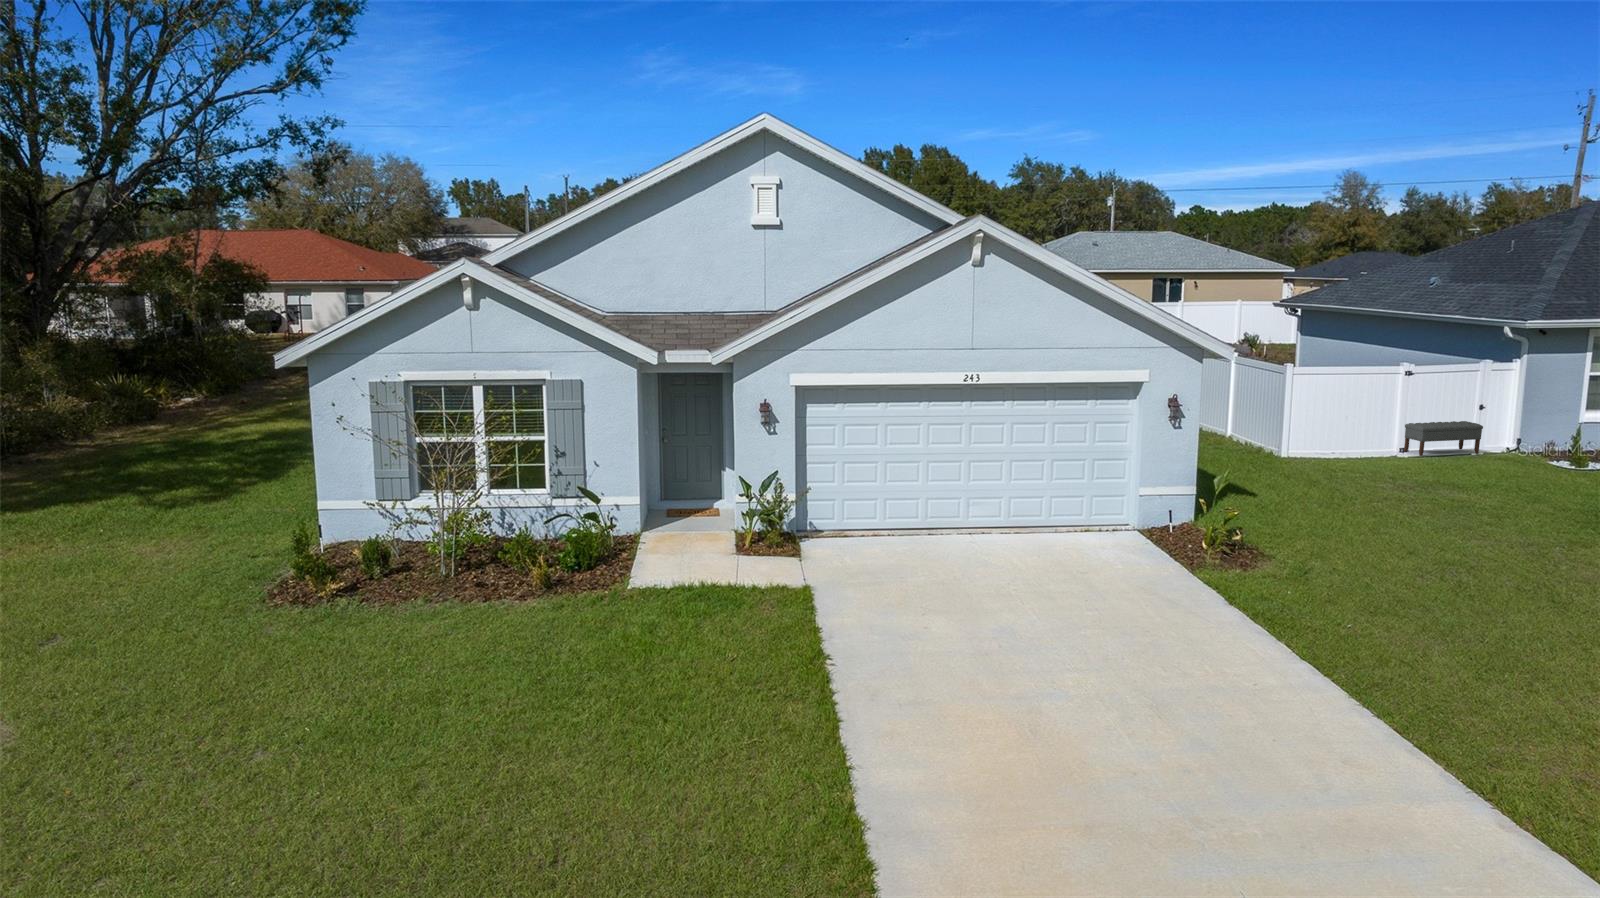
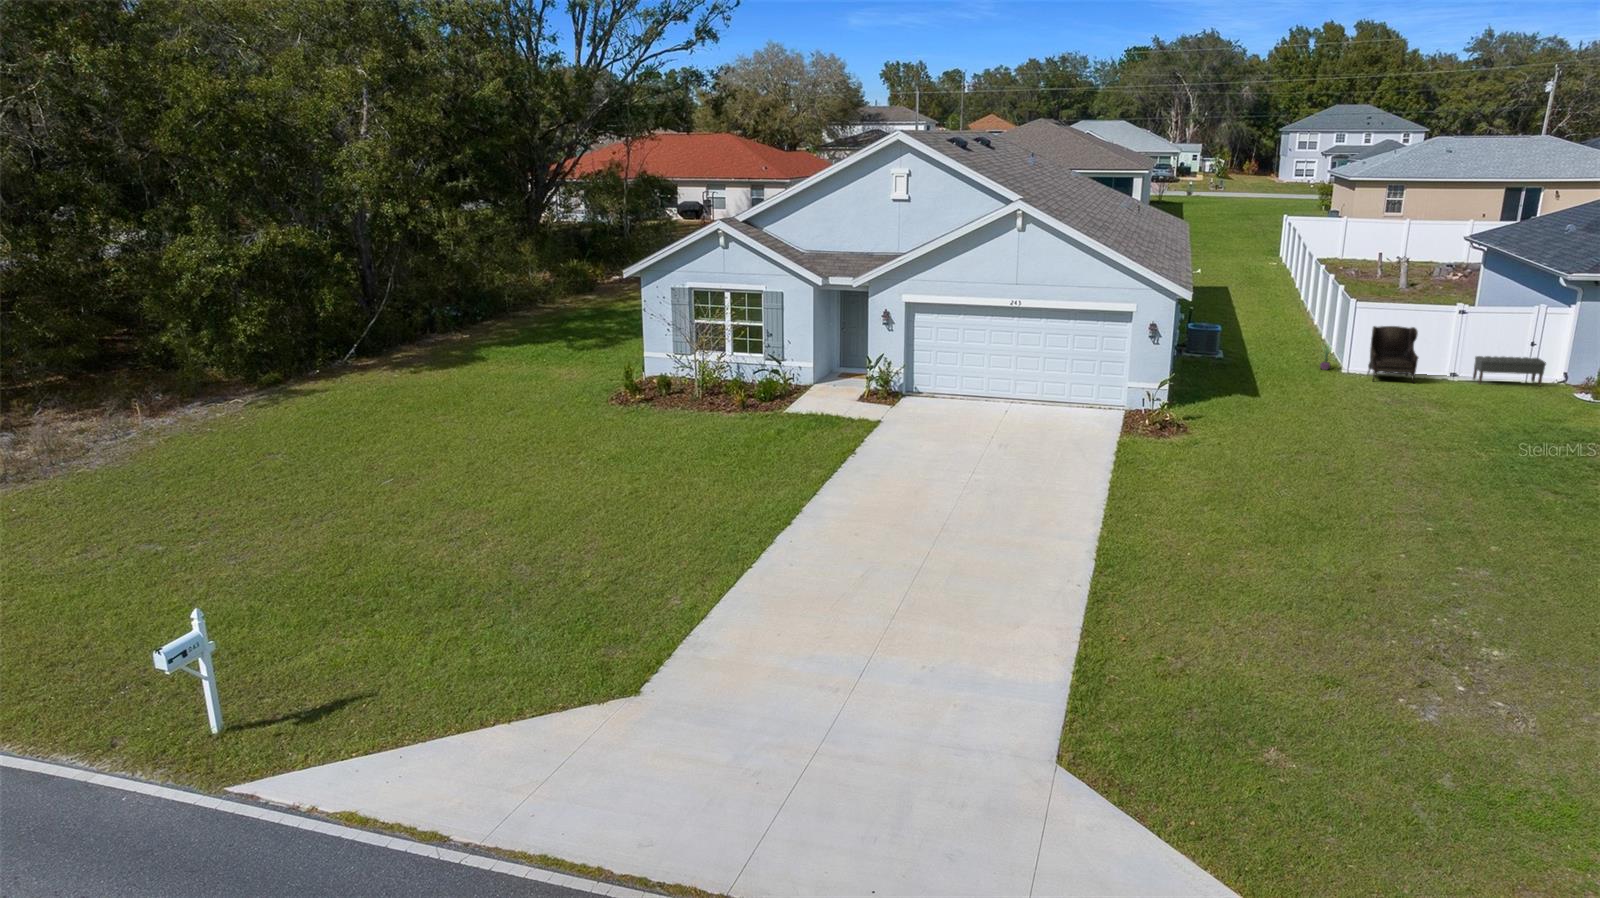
armchair: none [1296,394,1364,462] -> present [1368,326,1418,383]
decorative plant: none [1227,420,1264,453] -> present [1320,345,1330,370]

